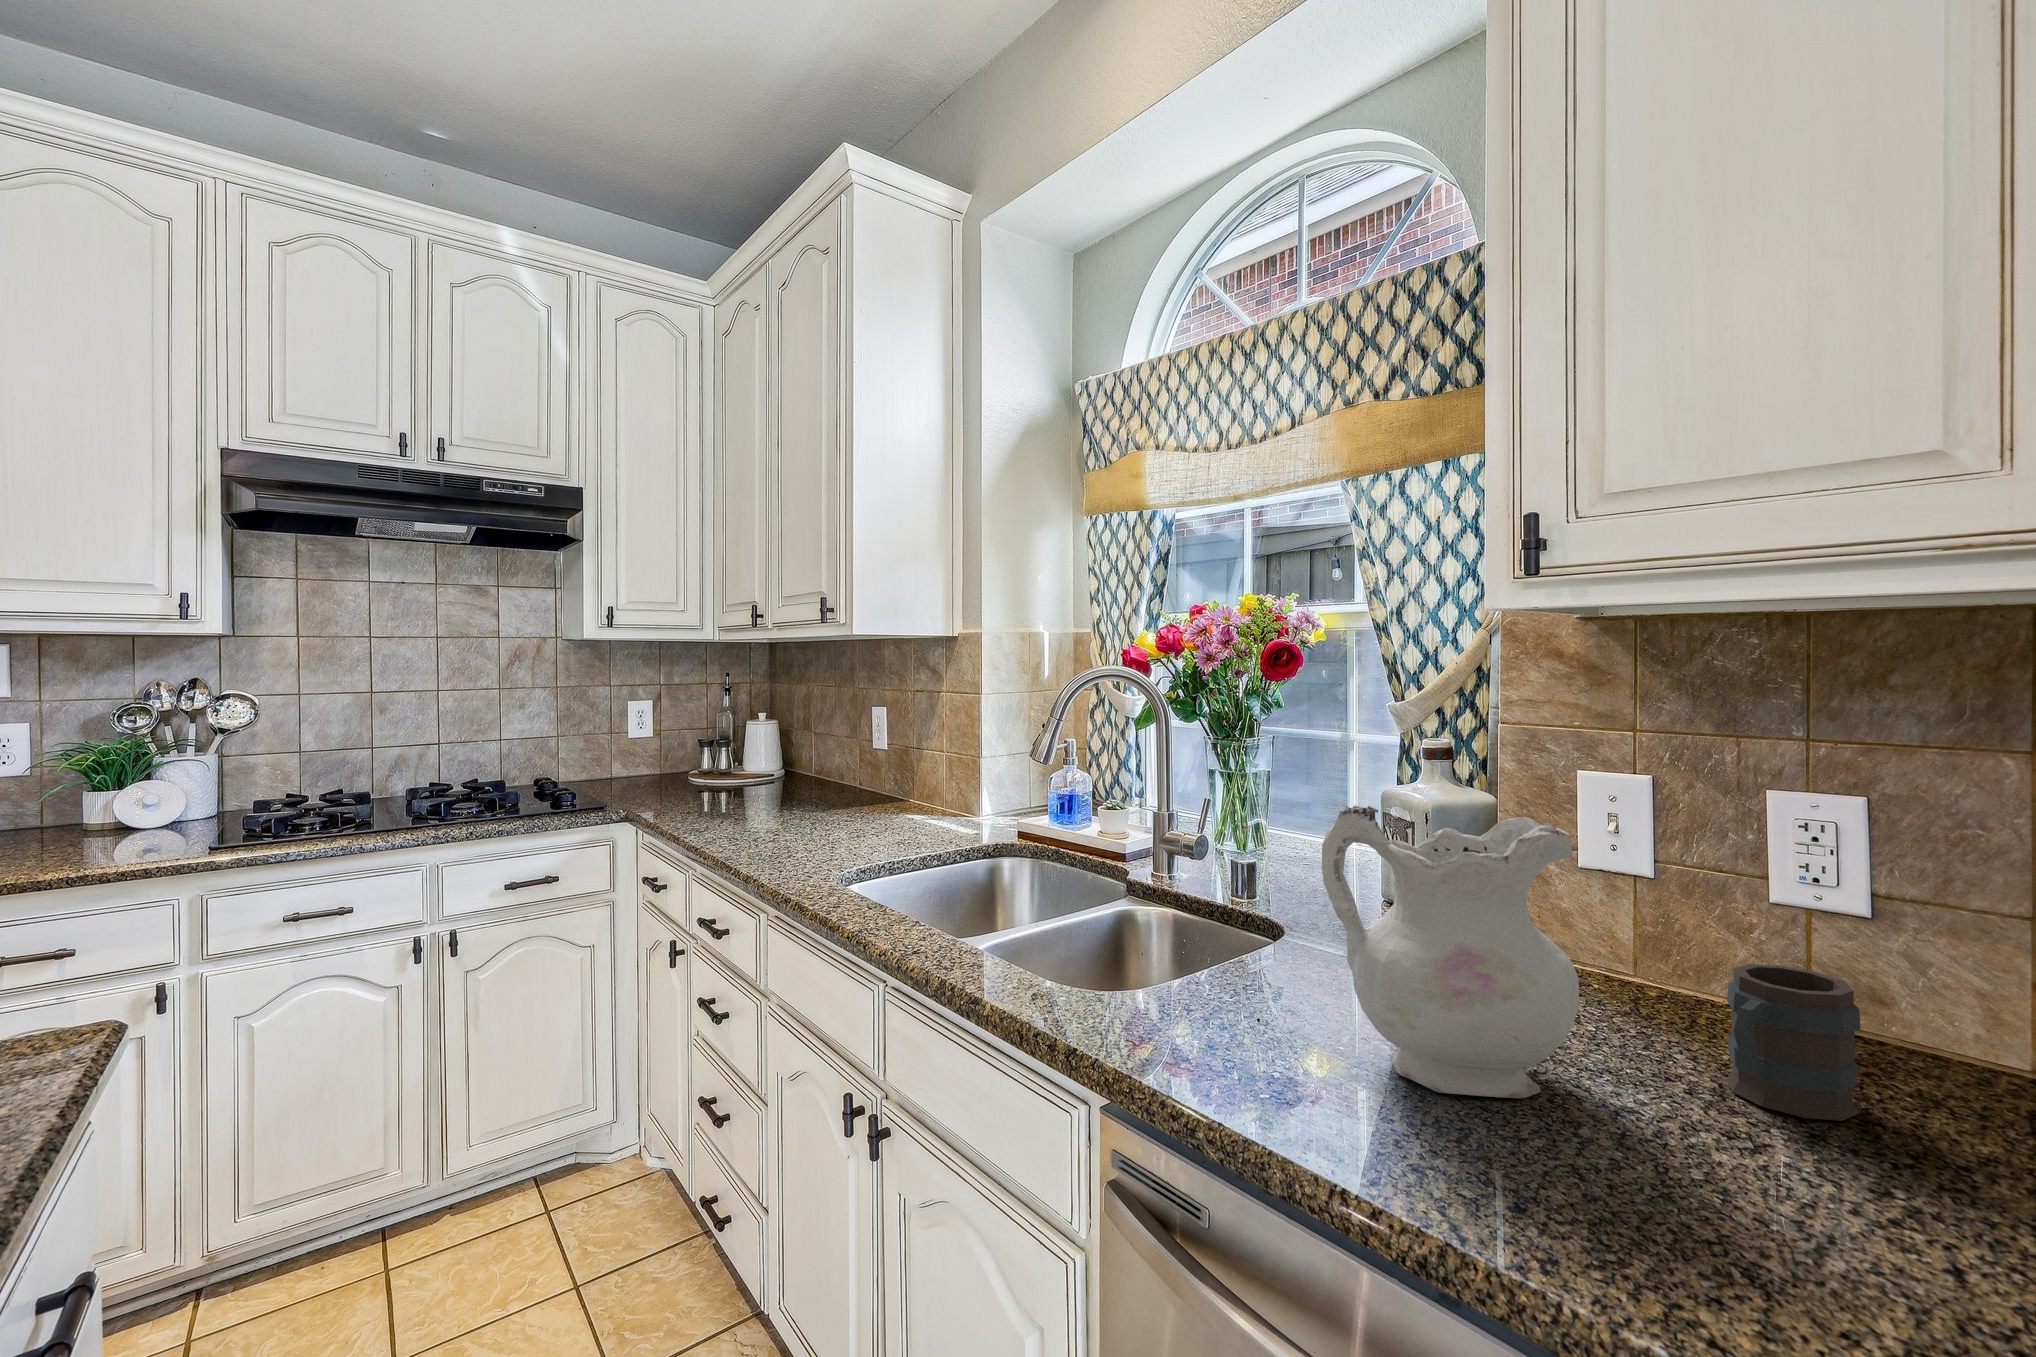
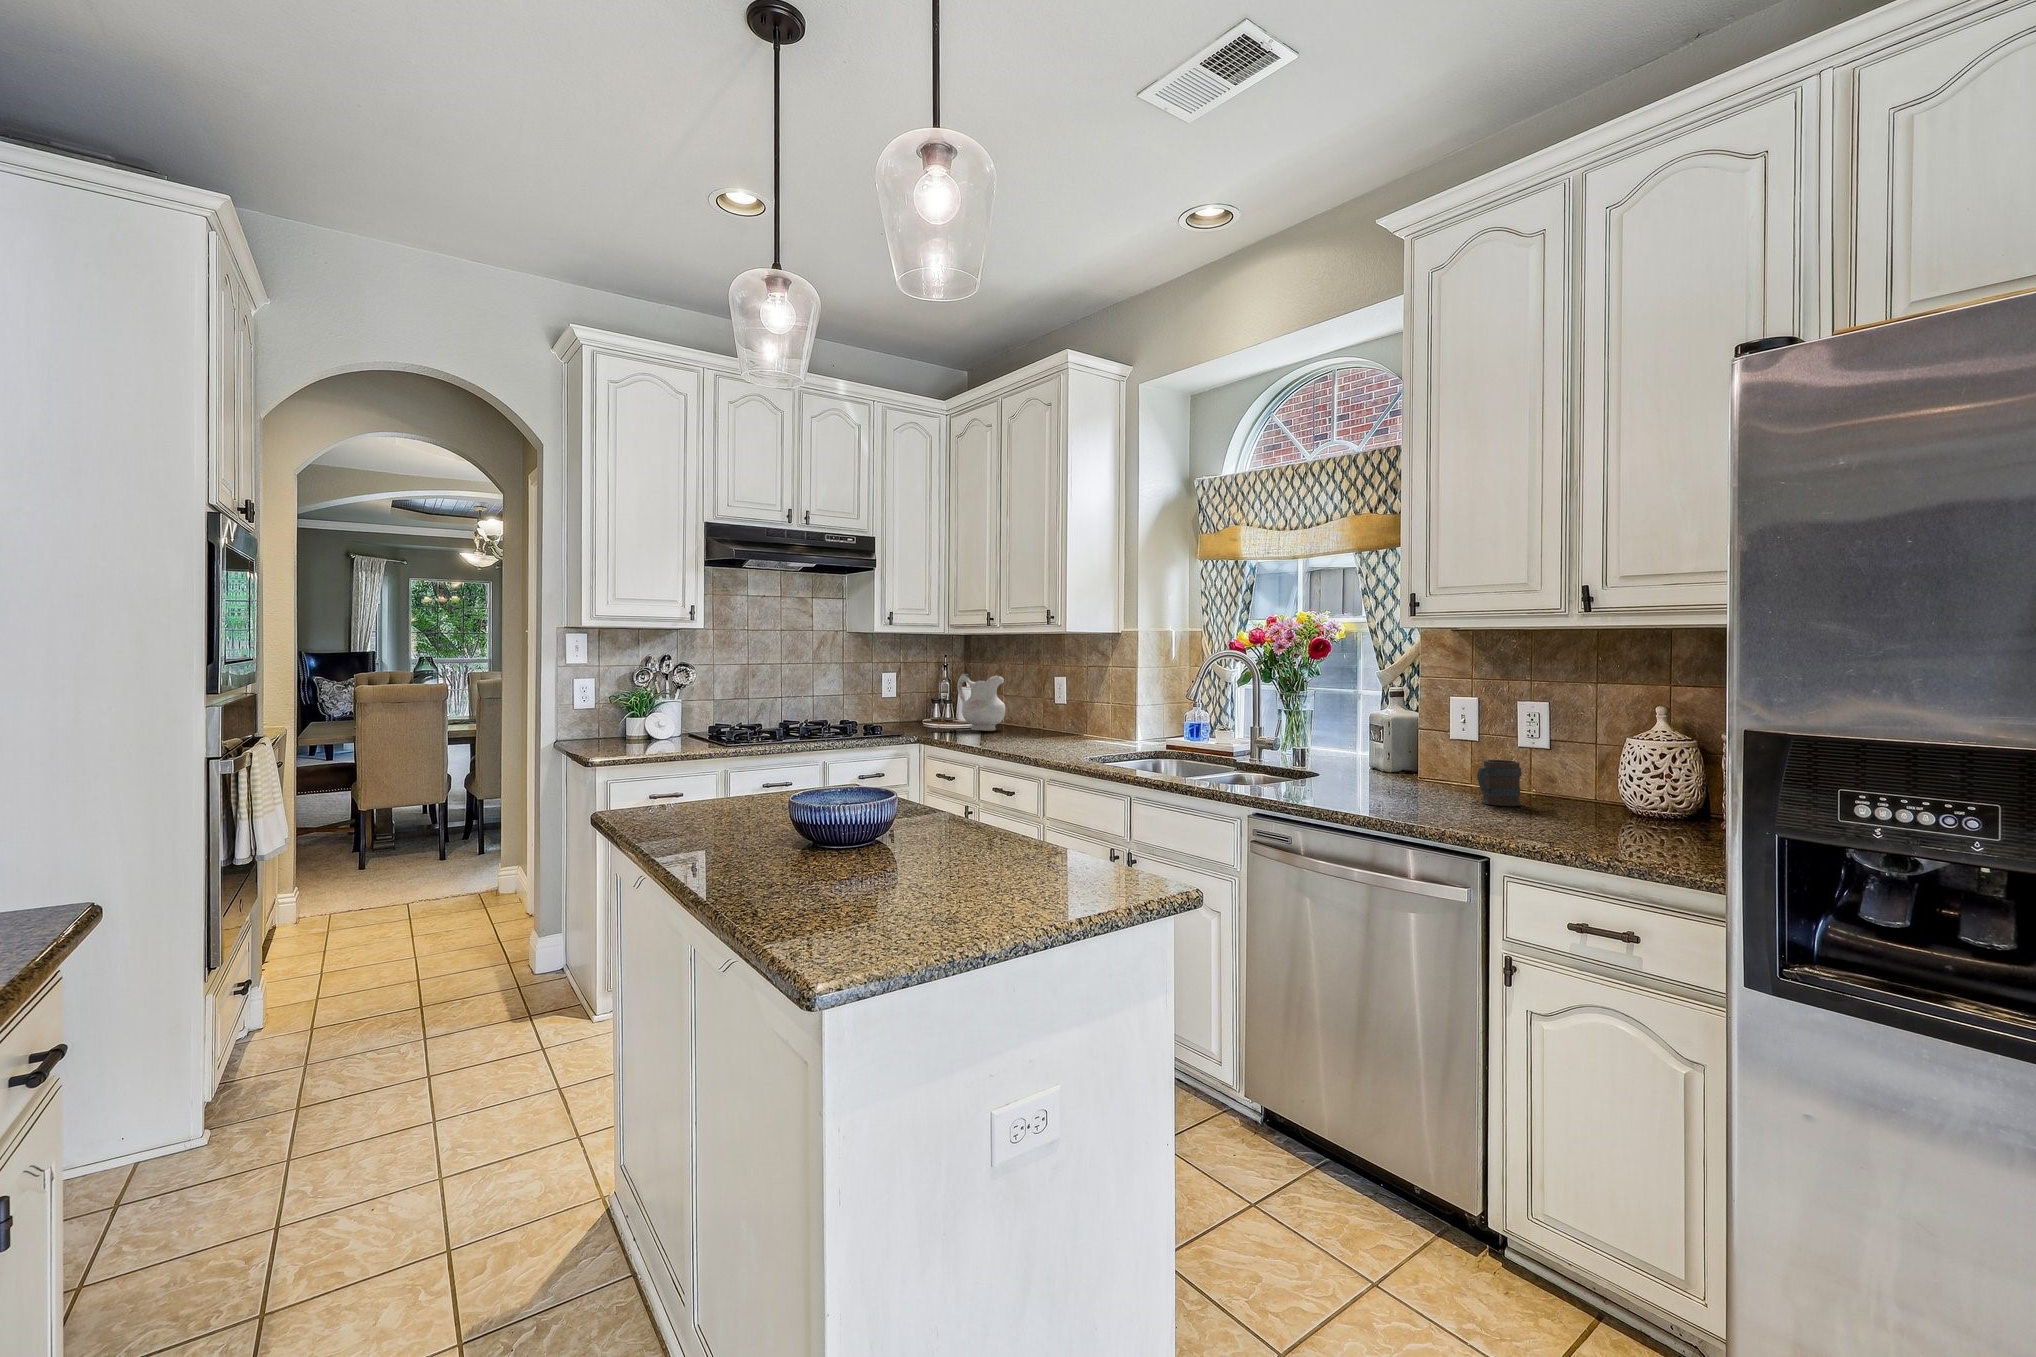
ceramic pitcher: present [1322,806,1579,1098] -> present [957,674,1005,731]

